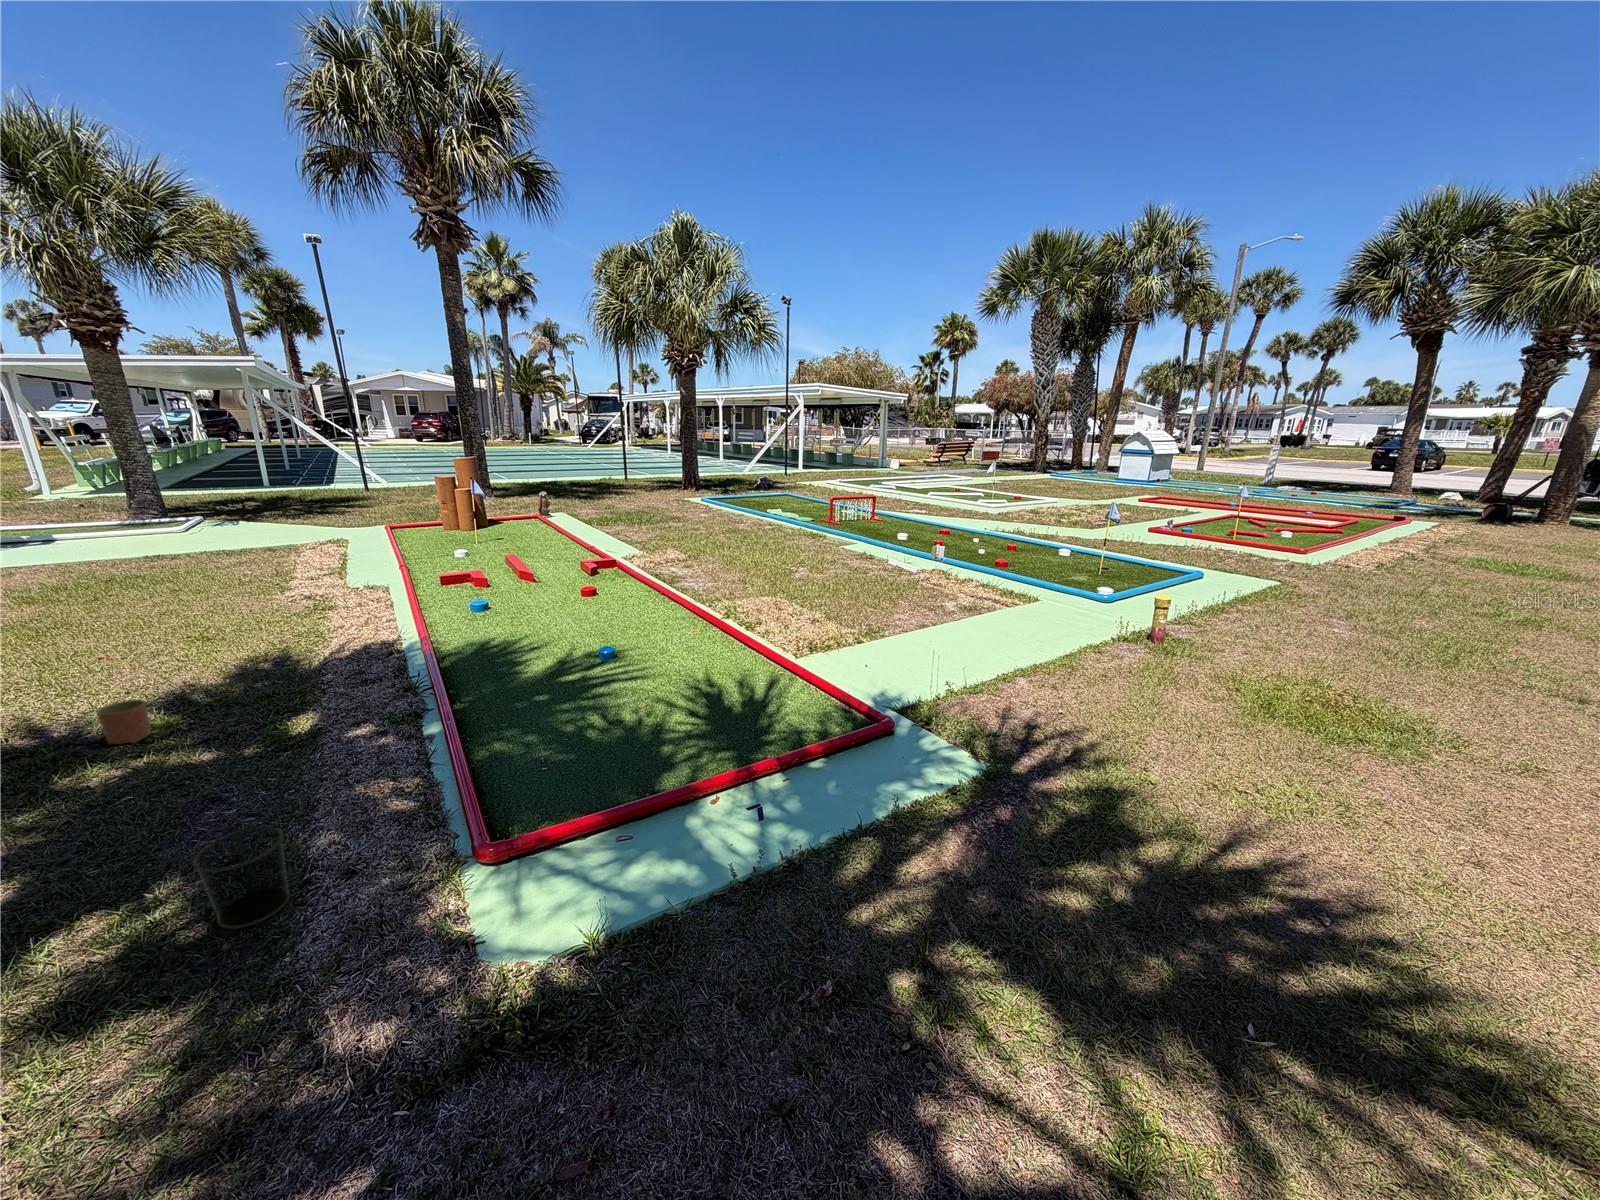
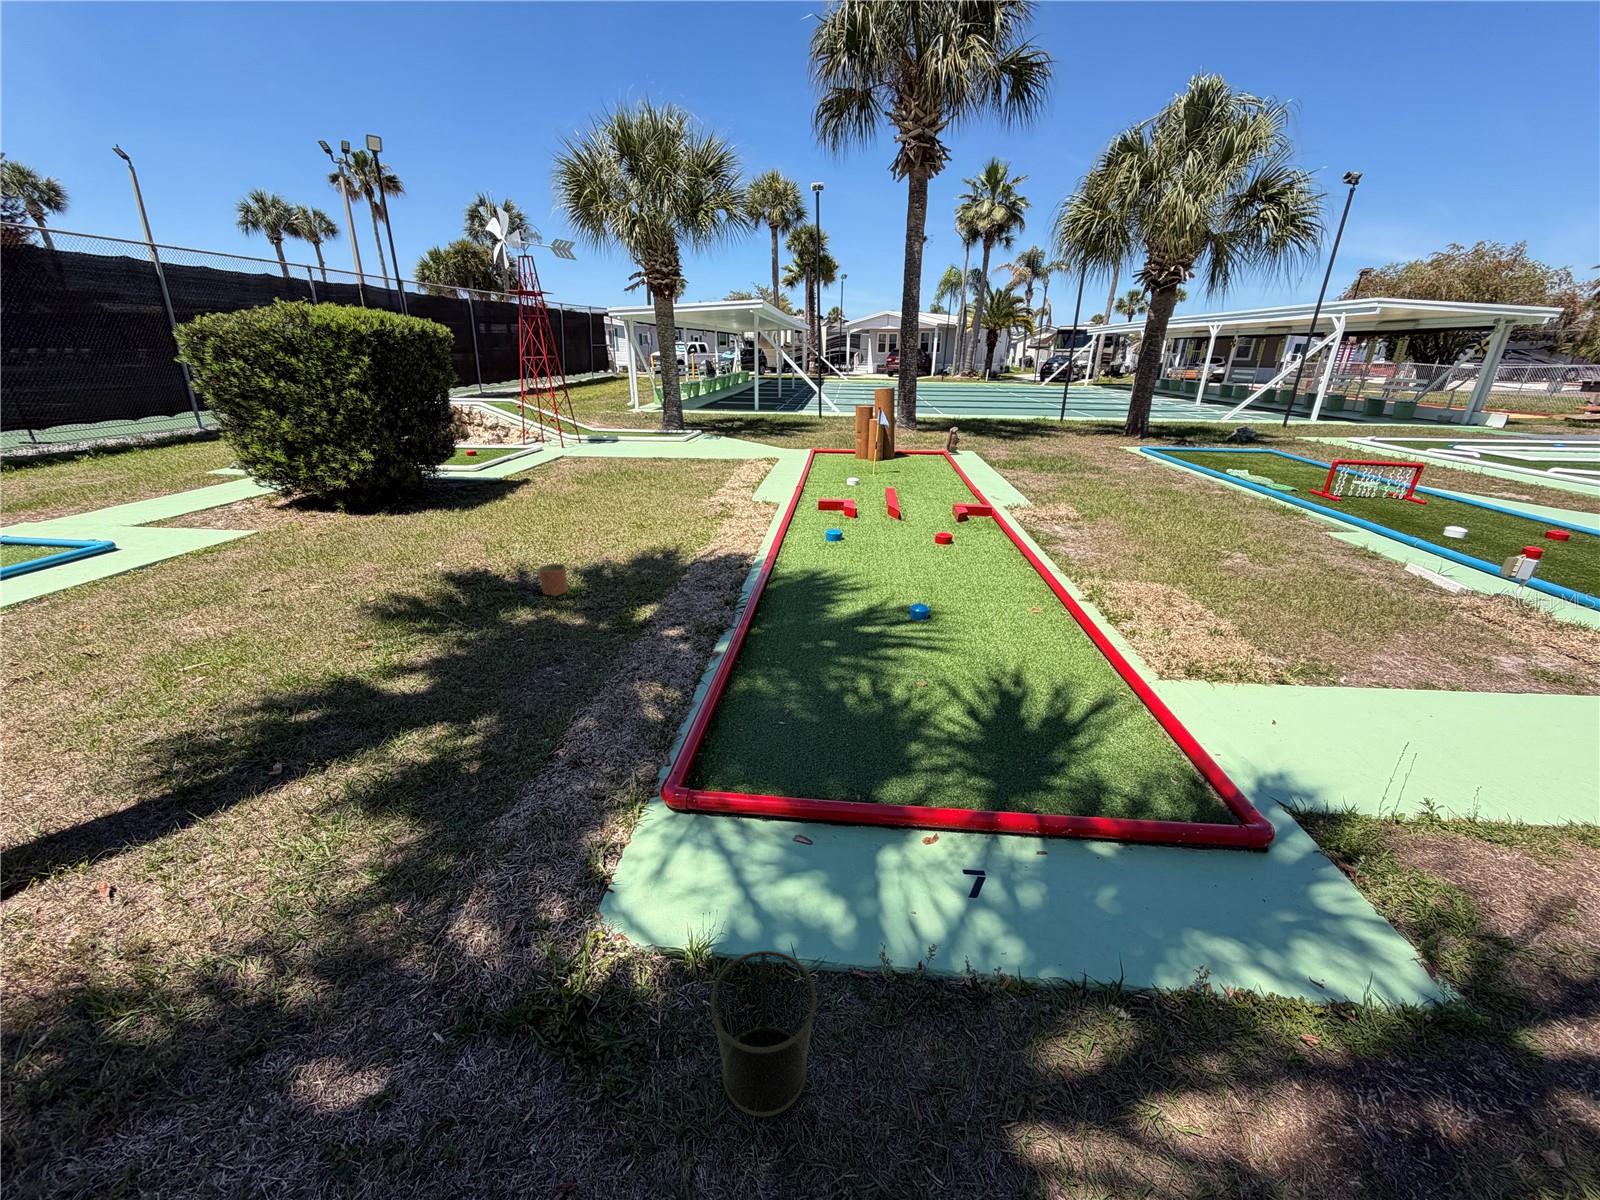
waste bin: present [193,827,290,929] -> present [710,951,817,1117]

